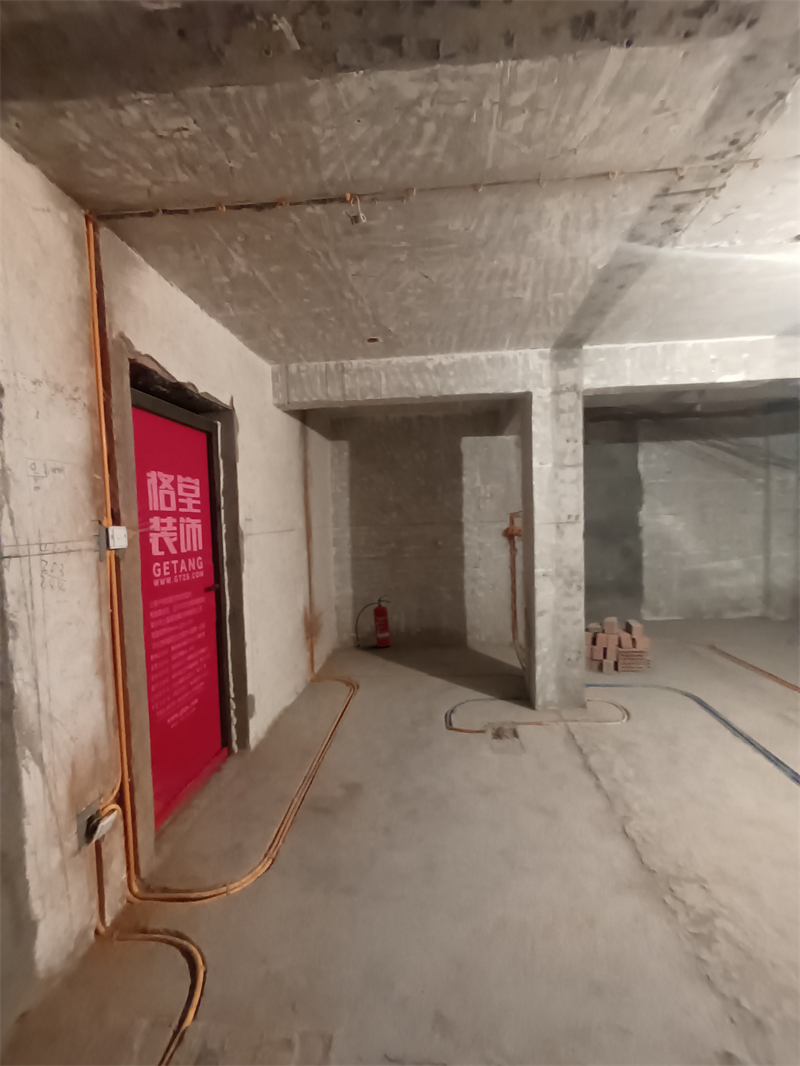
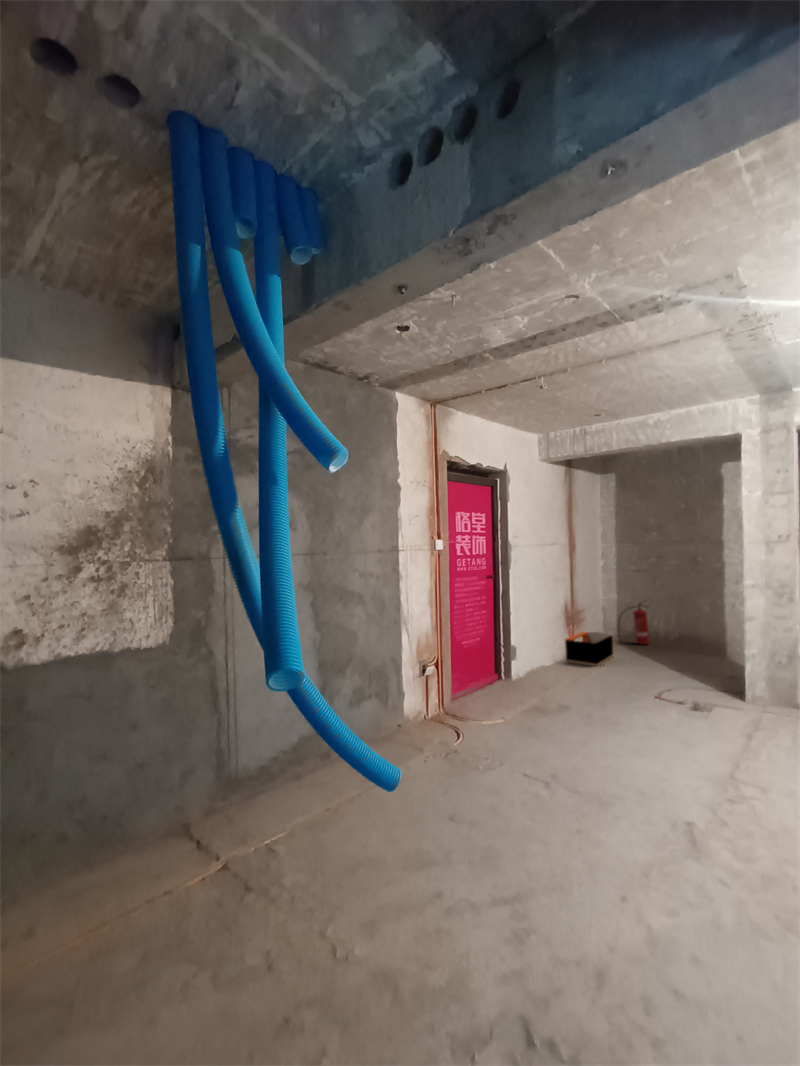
storage bin: none [311,642,364,693] -> present [565,632,613,666]

